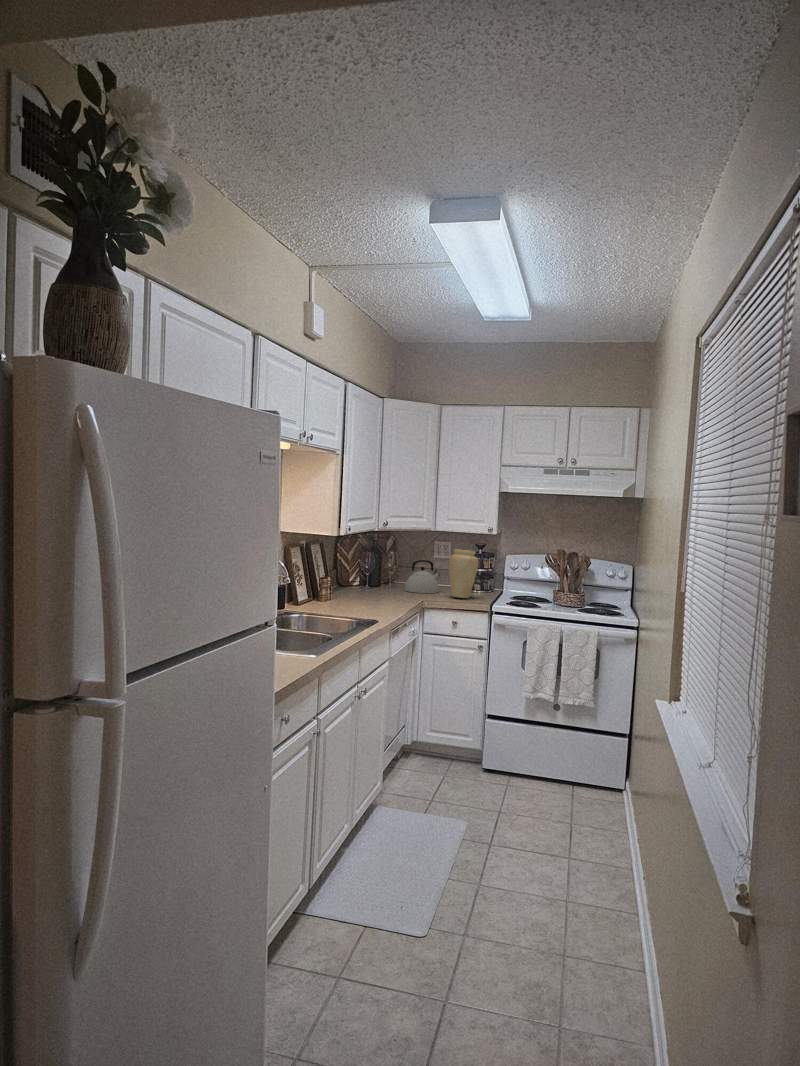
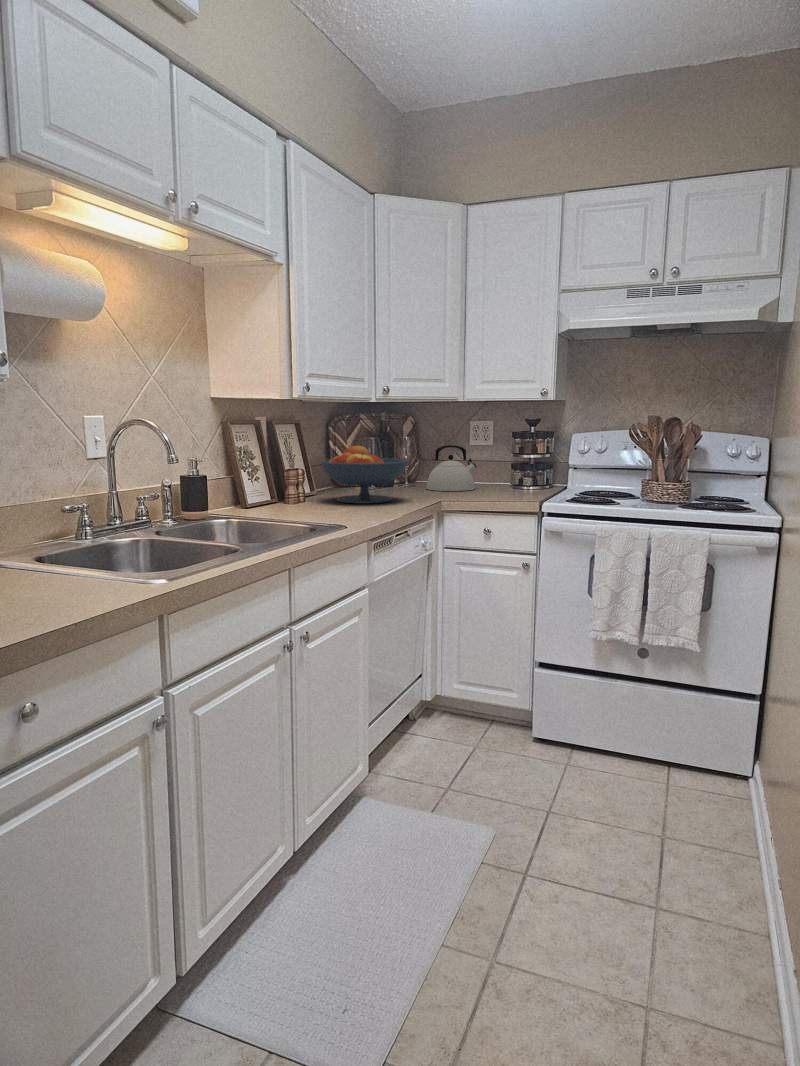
vase: present [449,549,478,598] -> none [483,424,526,495]
fruit bowl: none [343,561,402,603] -> present [321,446,407,503]

